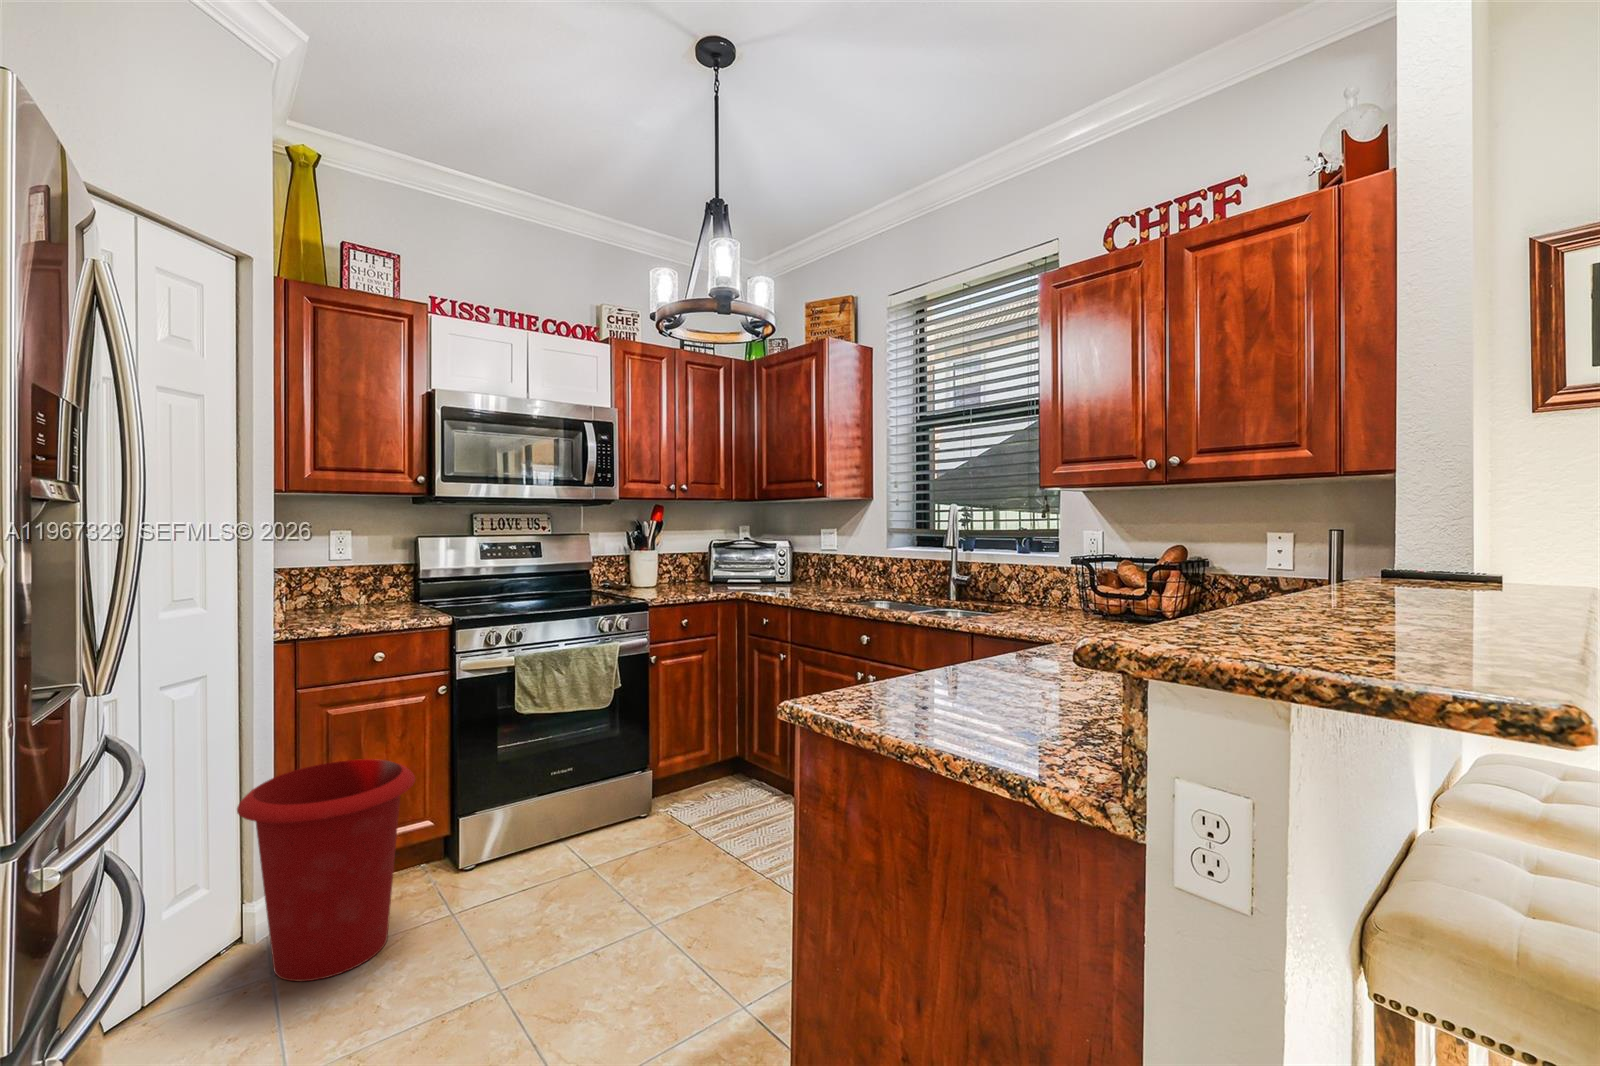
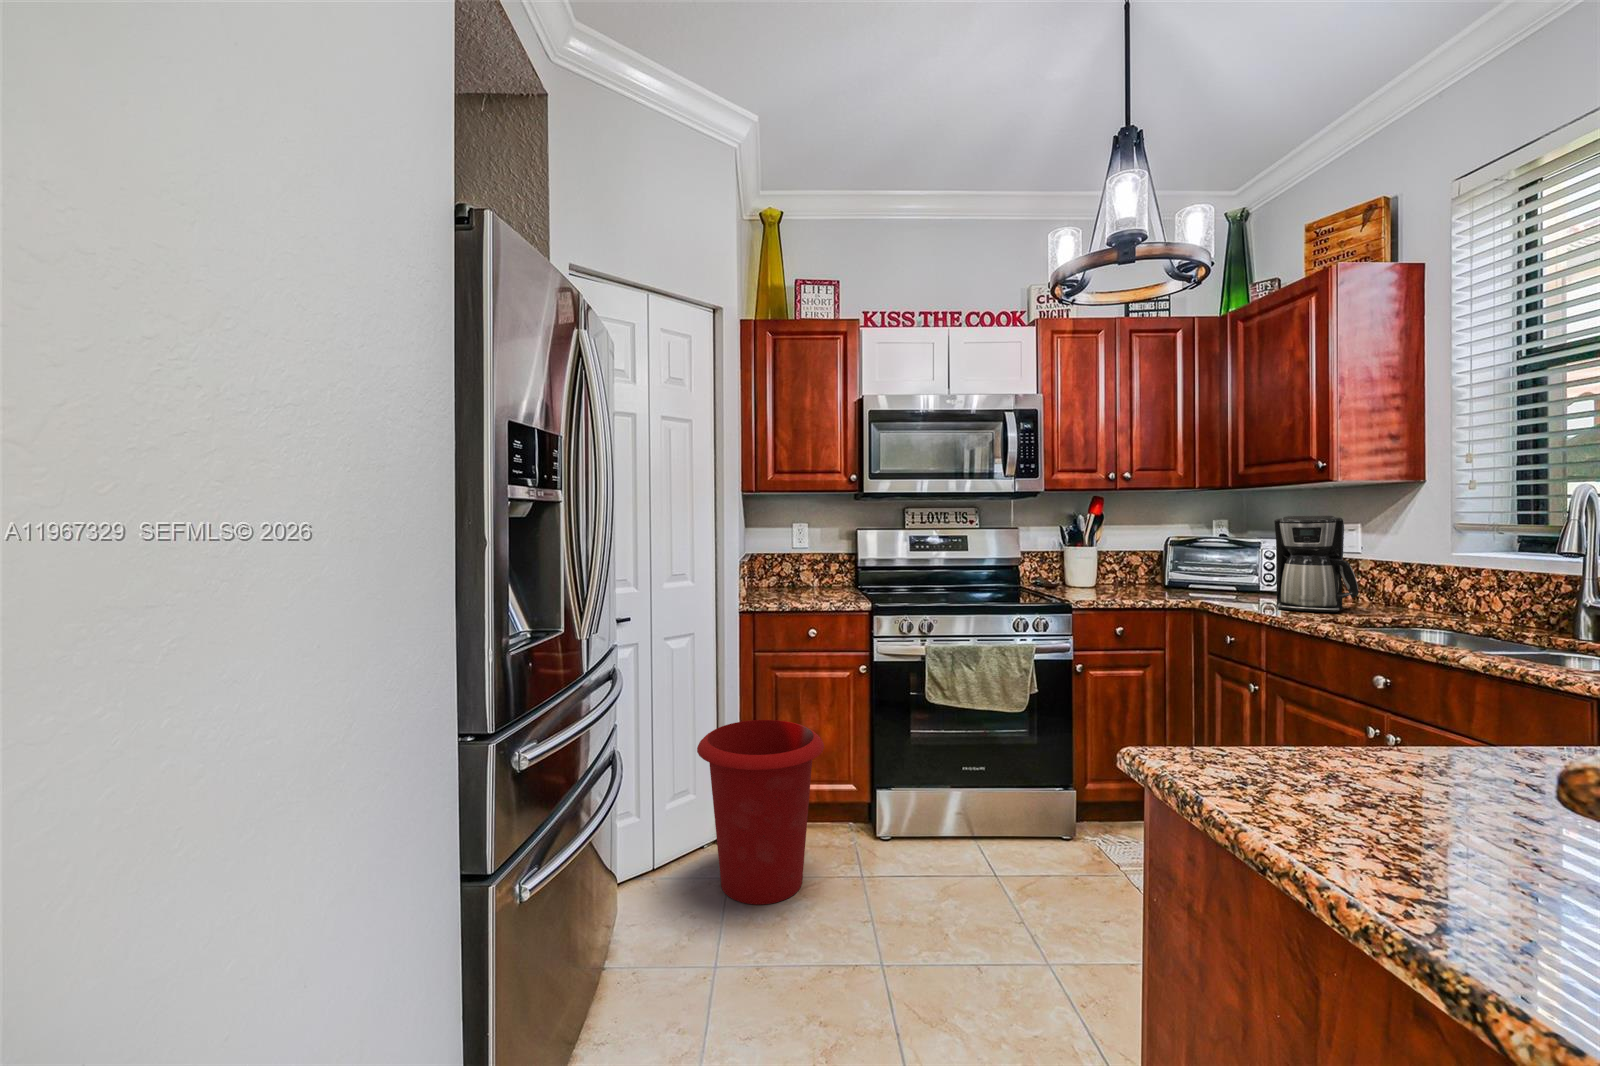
coffee maker: none [792,524,842,595] -> present [1274,516,1359,613]

